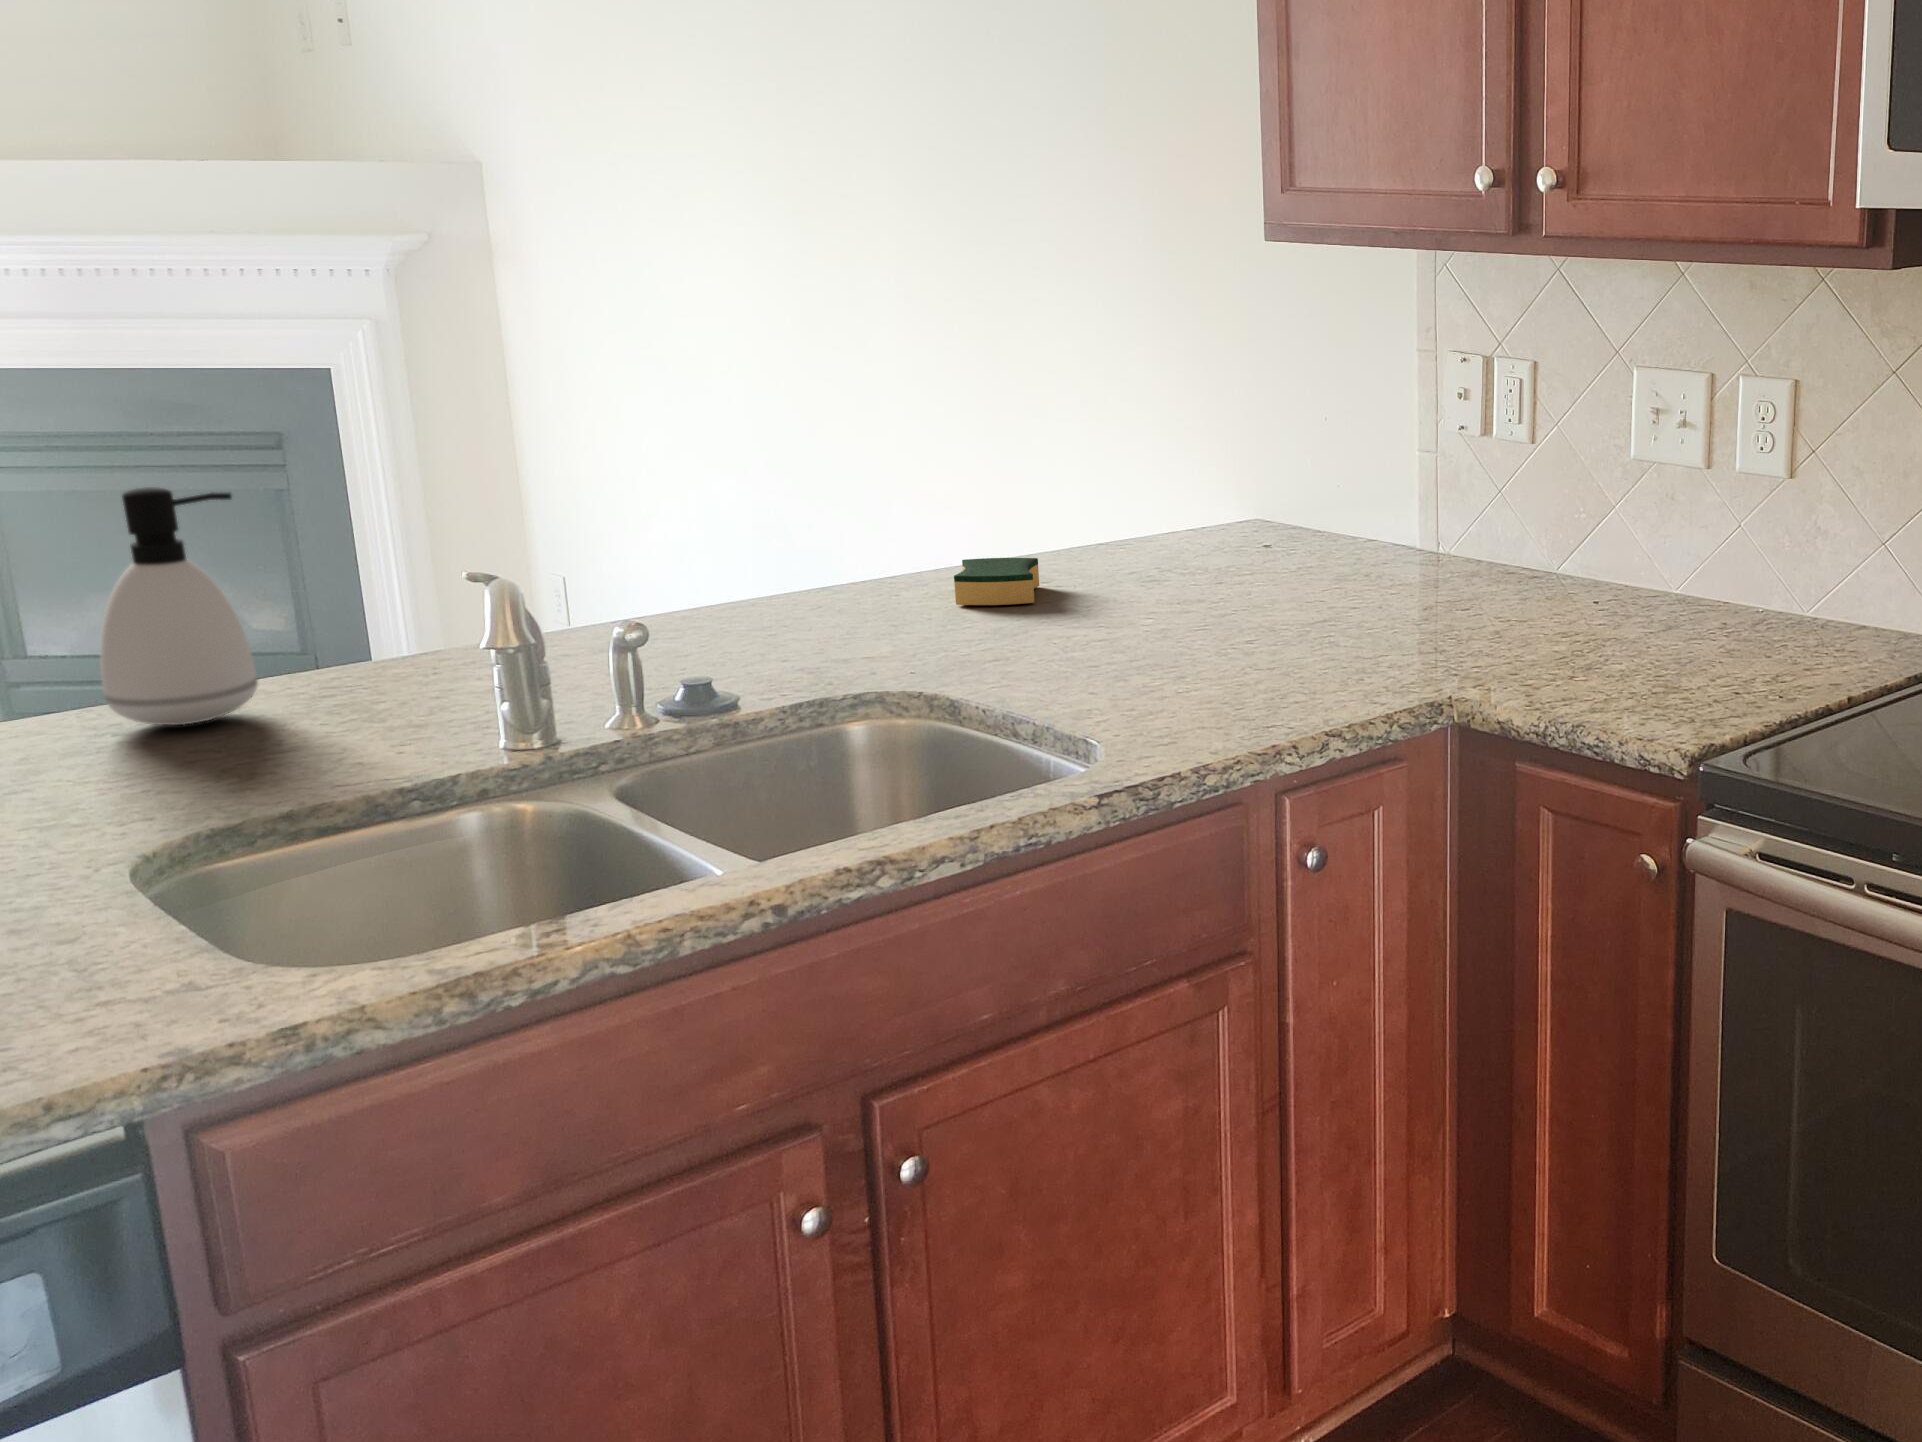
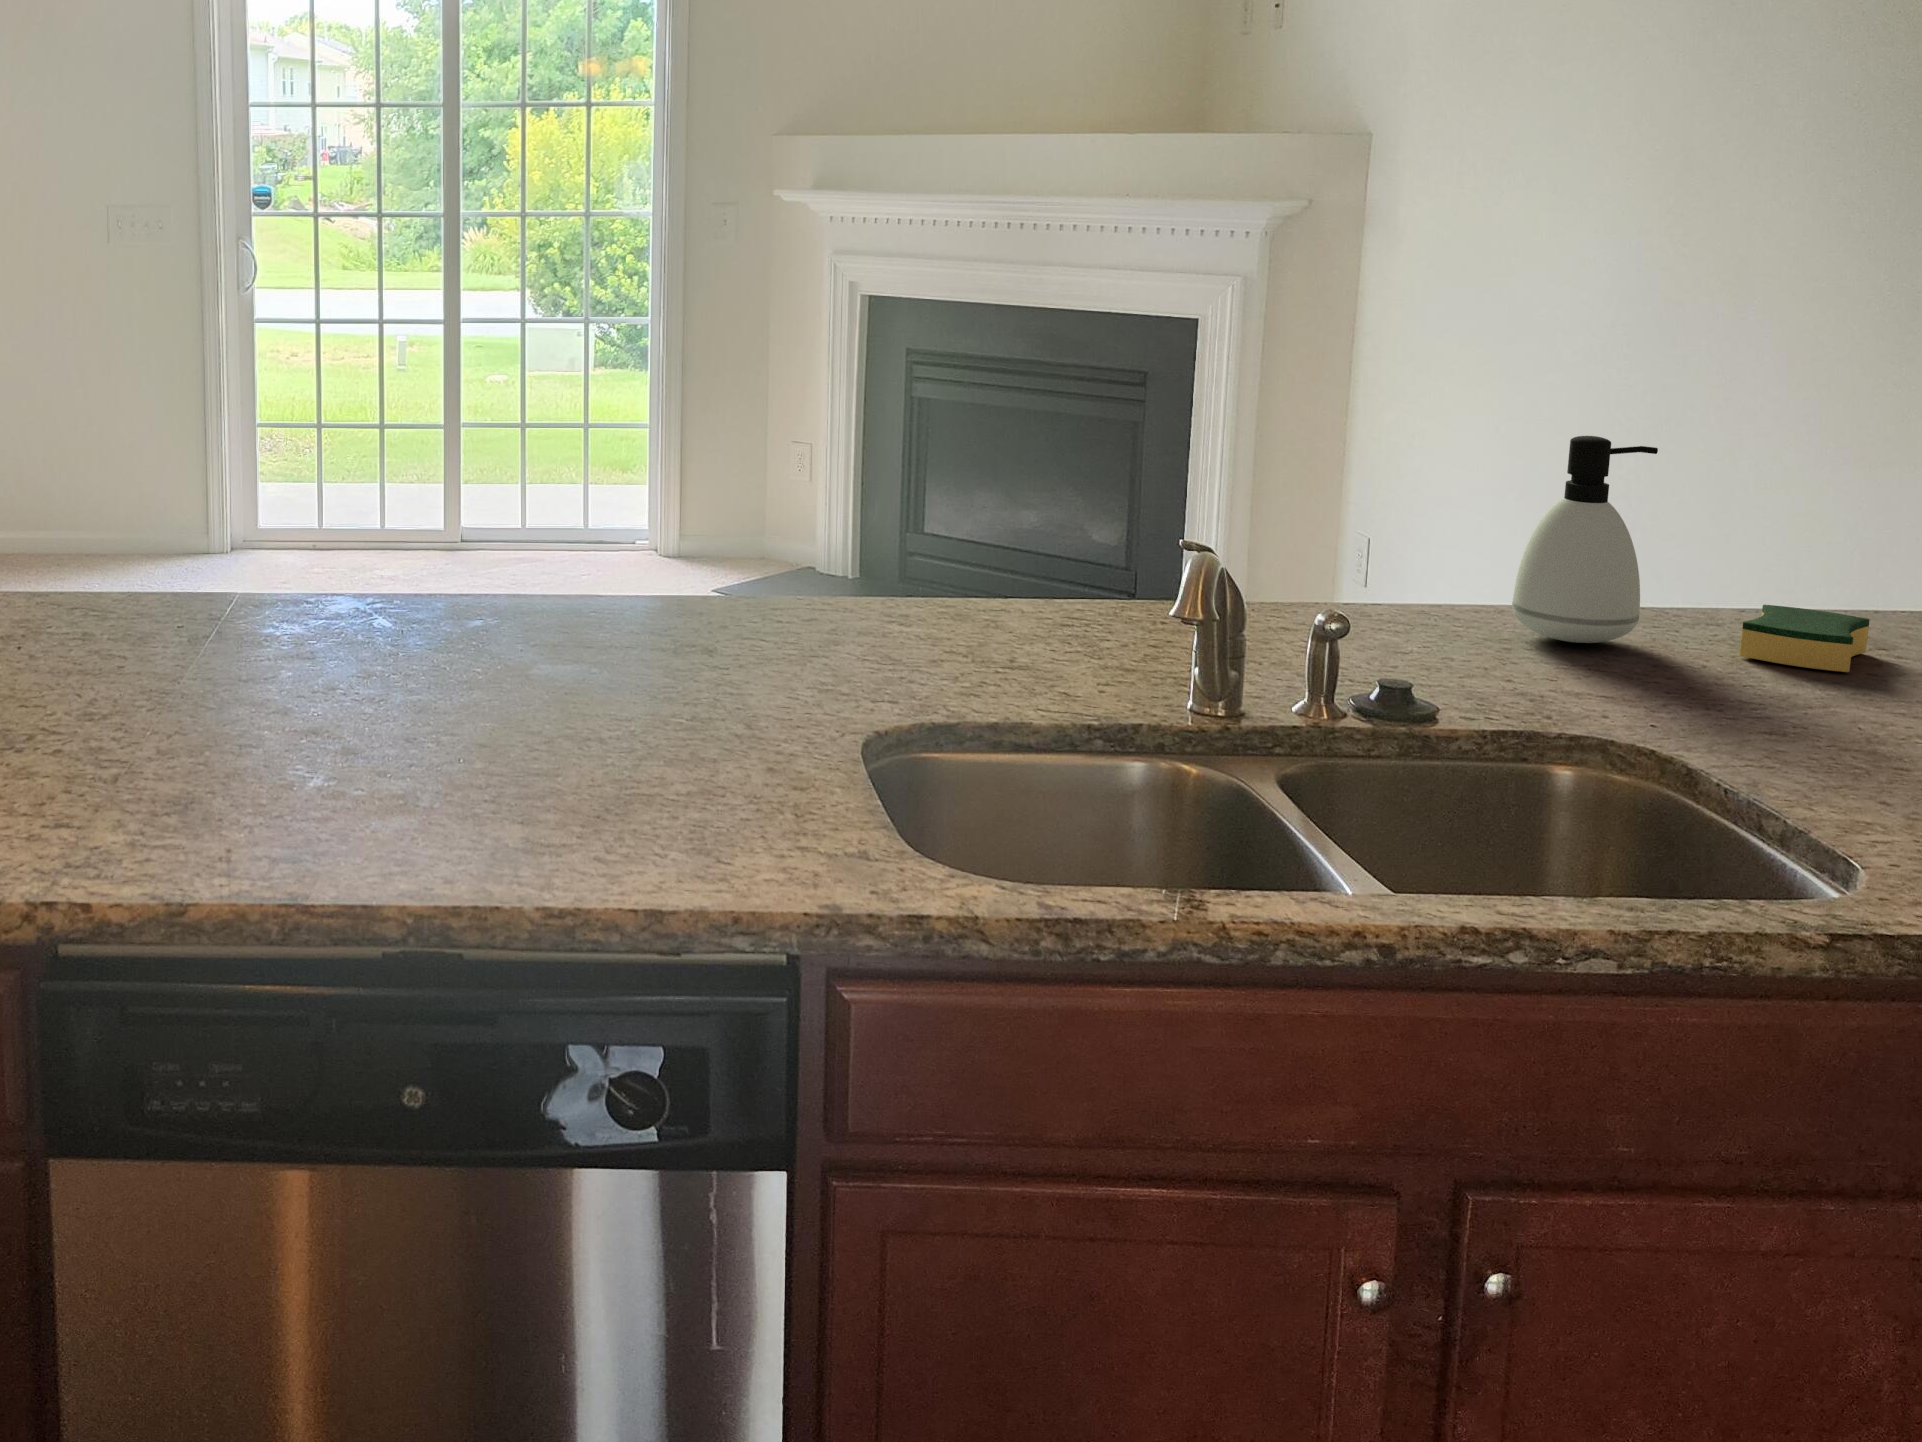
soap dispenser: present [101,487,258,725] -> present [1512,436,1658,643]

